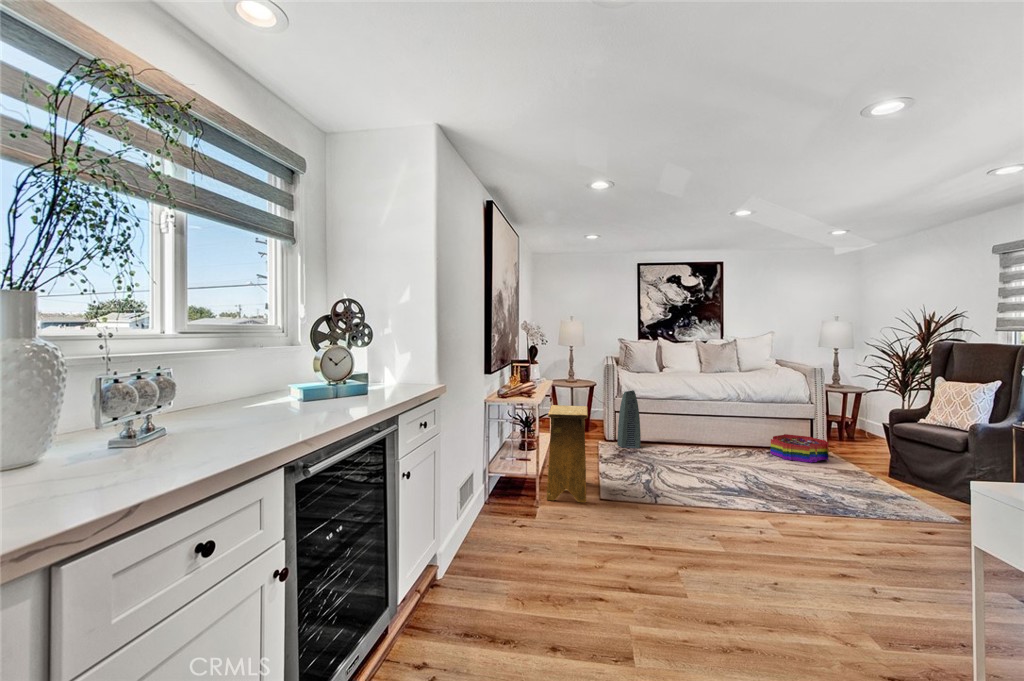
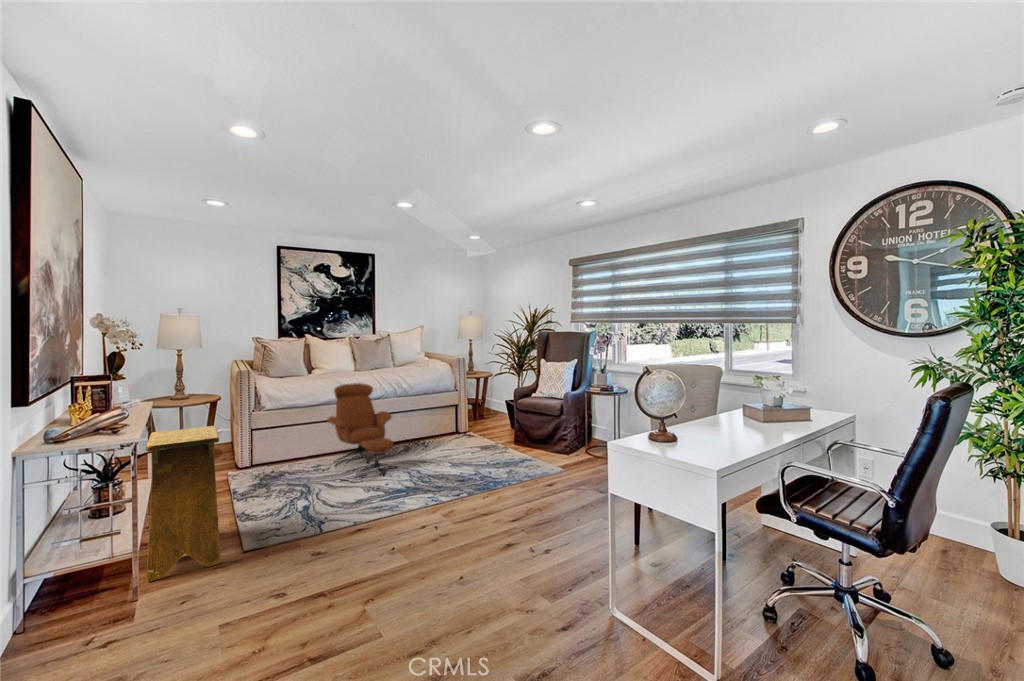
lounge chair: none [672,384,734,473] -> present [327,383,394,474]
air purifier: present [618,390,641,448] -> none [258,398,290,473]
storage bin: present [771,434,829,463] -> none [426,423,473,448]

